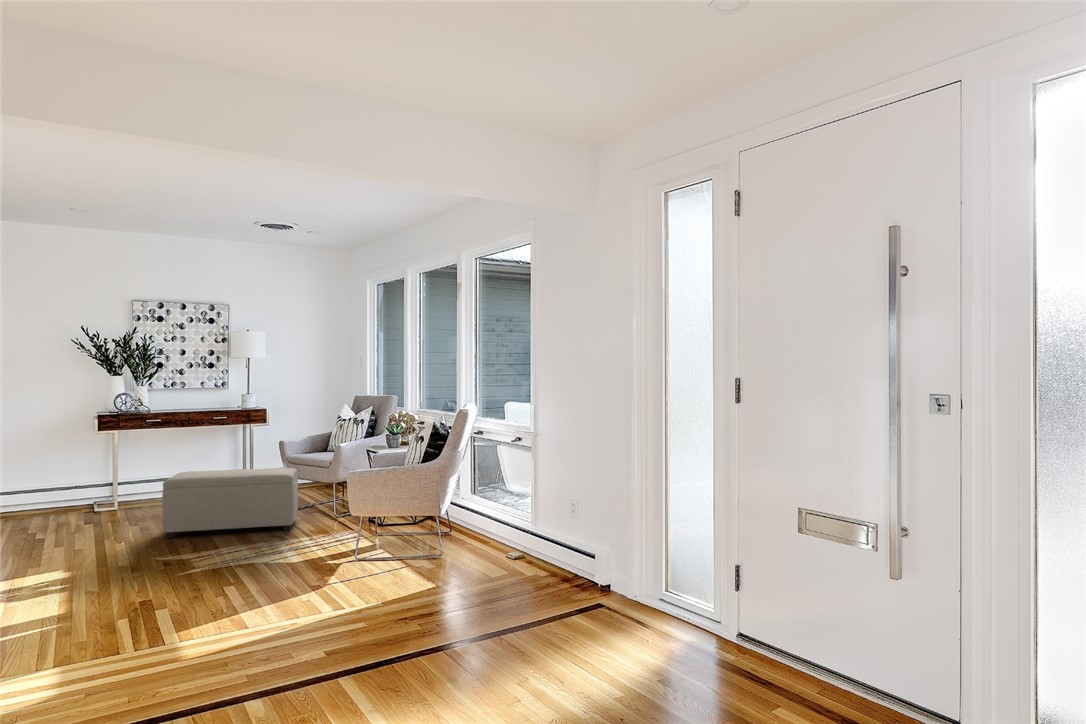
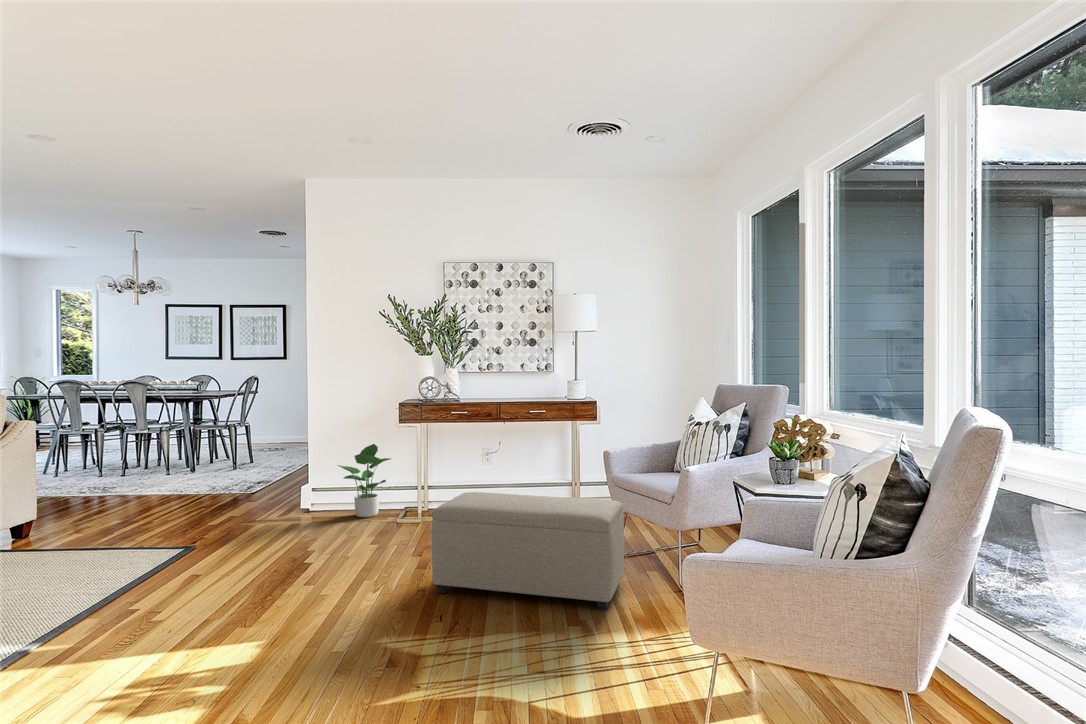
potted plant: none [27,451,82,512] -> present [338,444,390,517]

